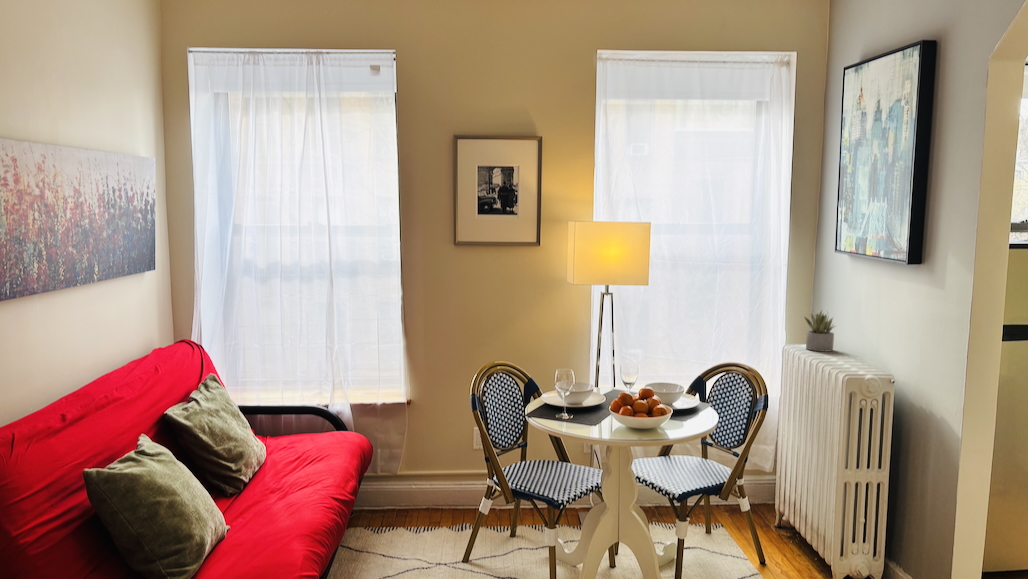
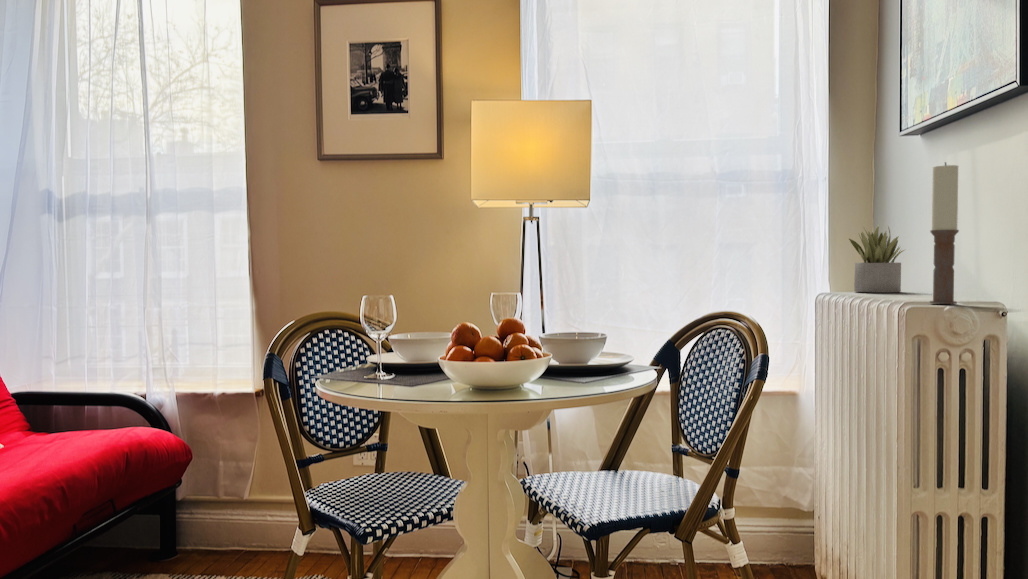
candle: none [857,302,875,376] -> present [930,163,959,304]

